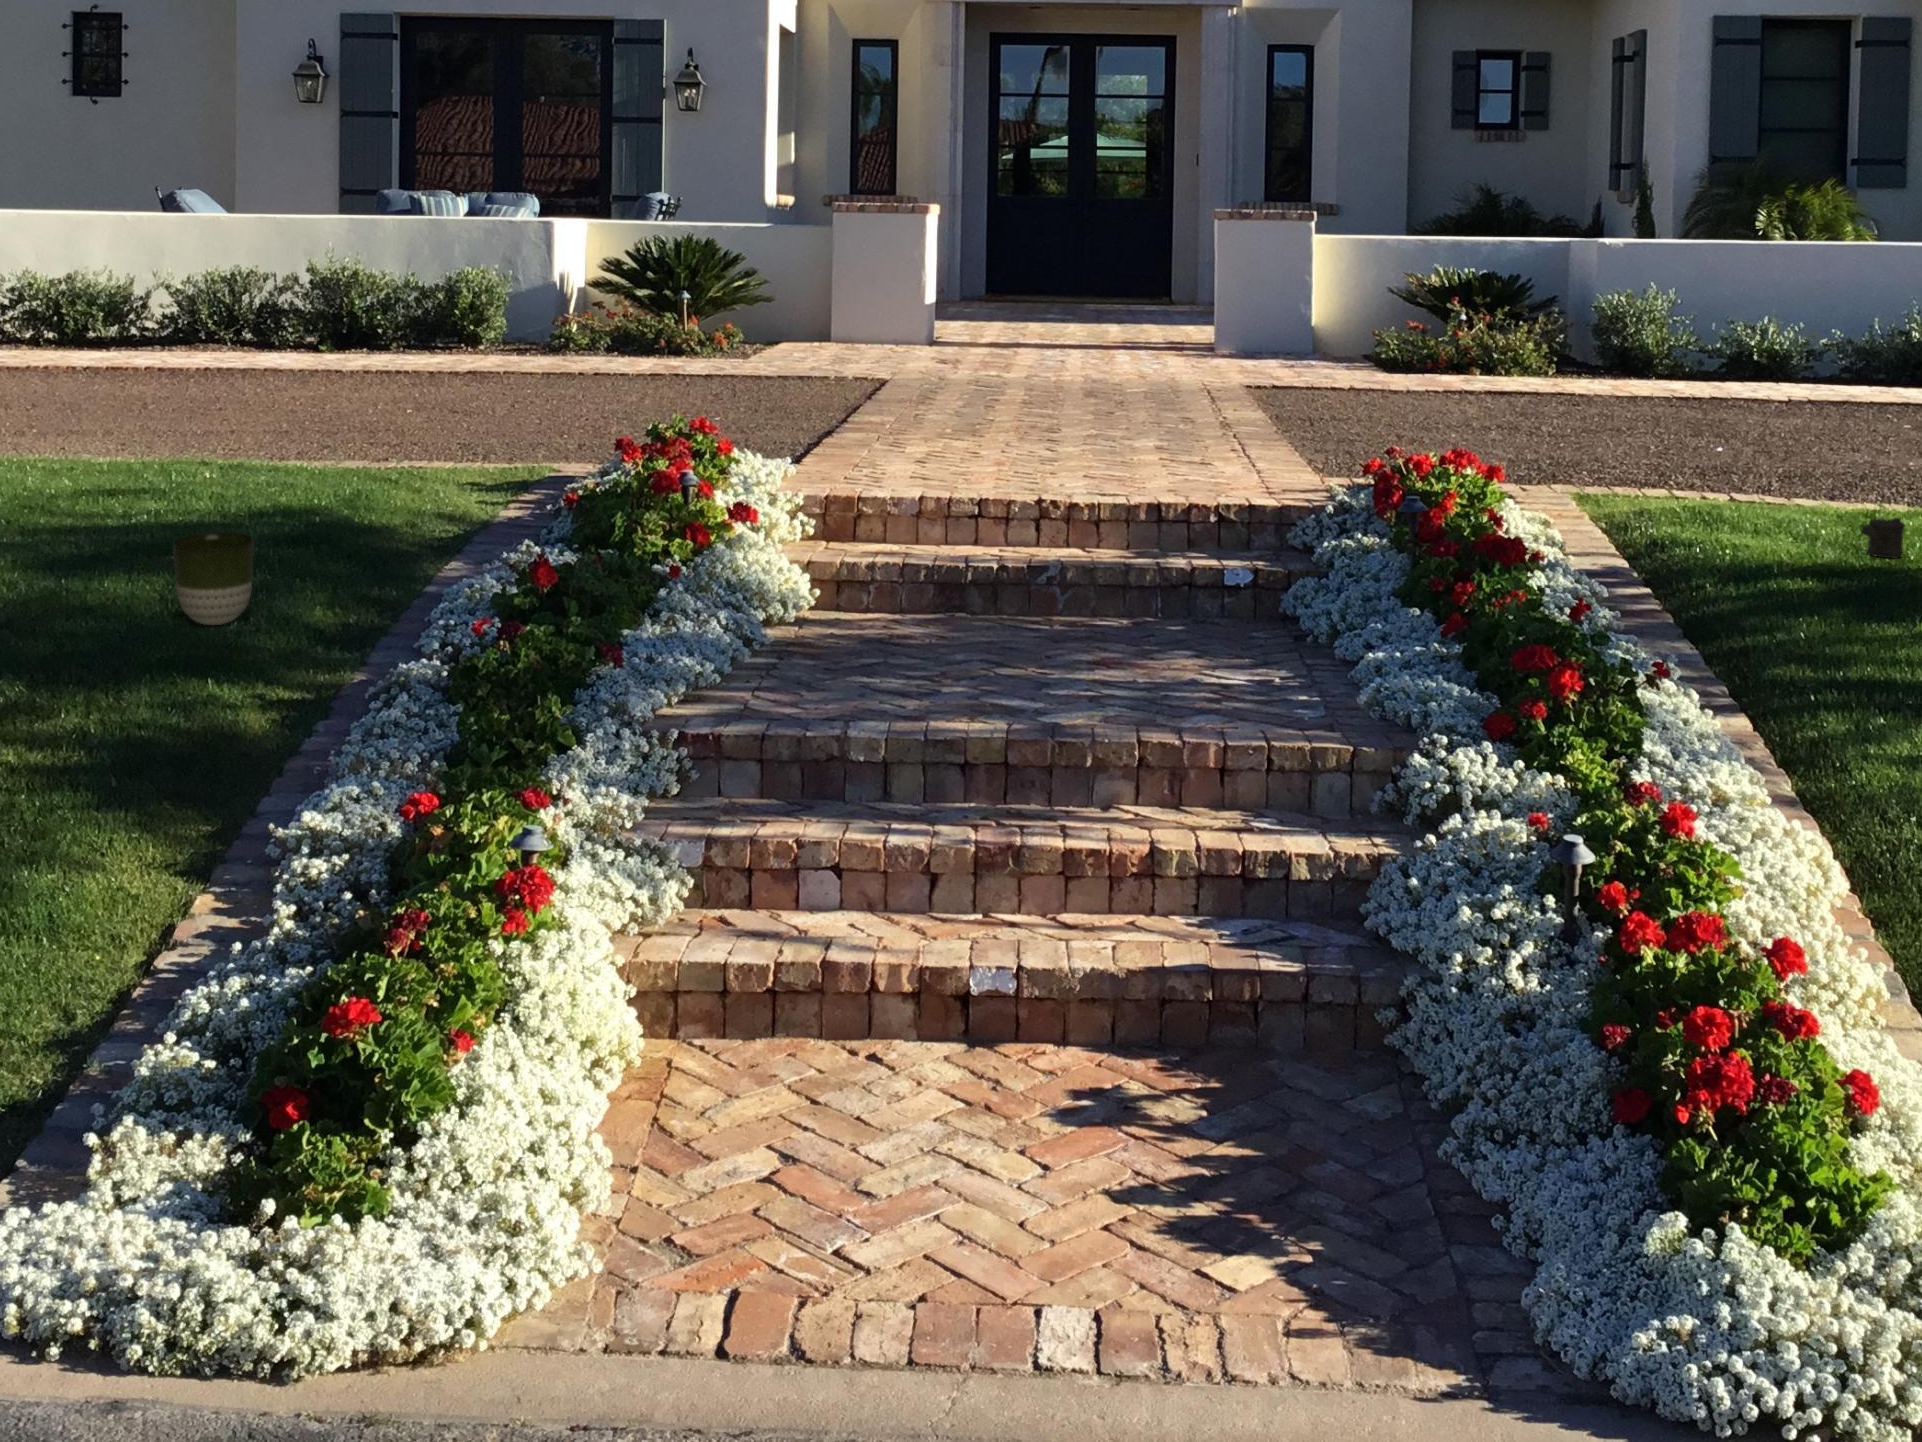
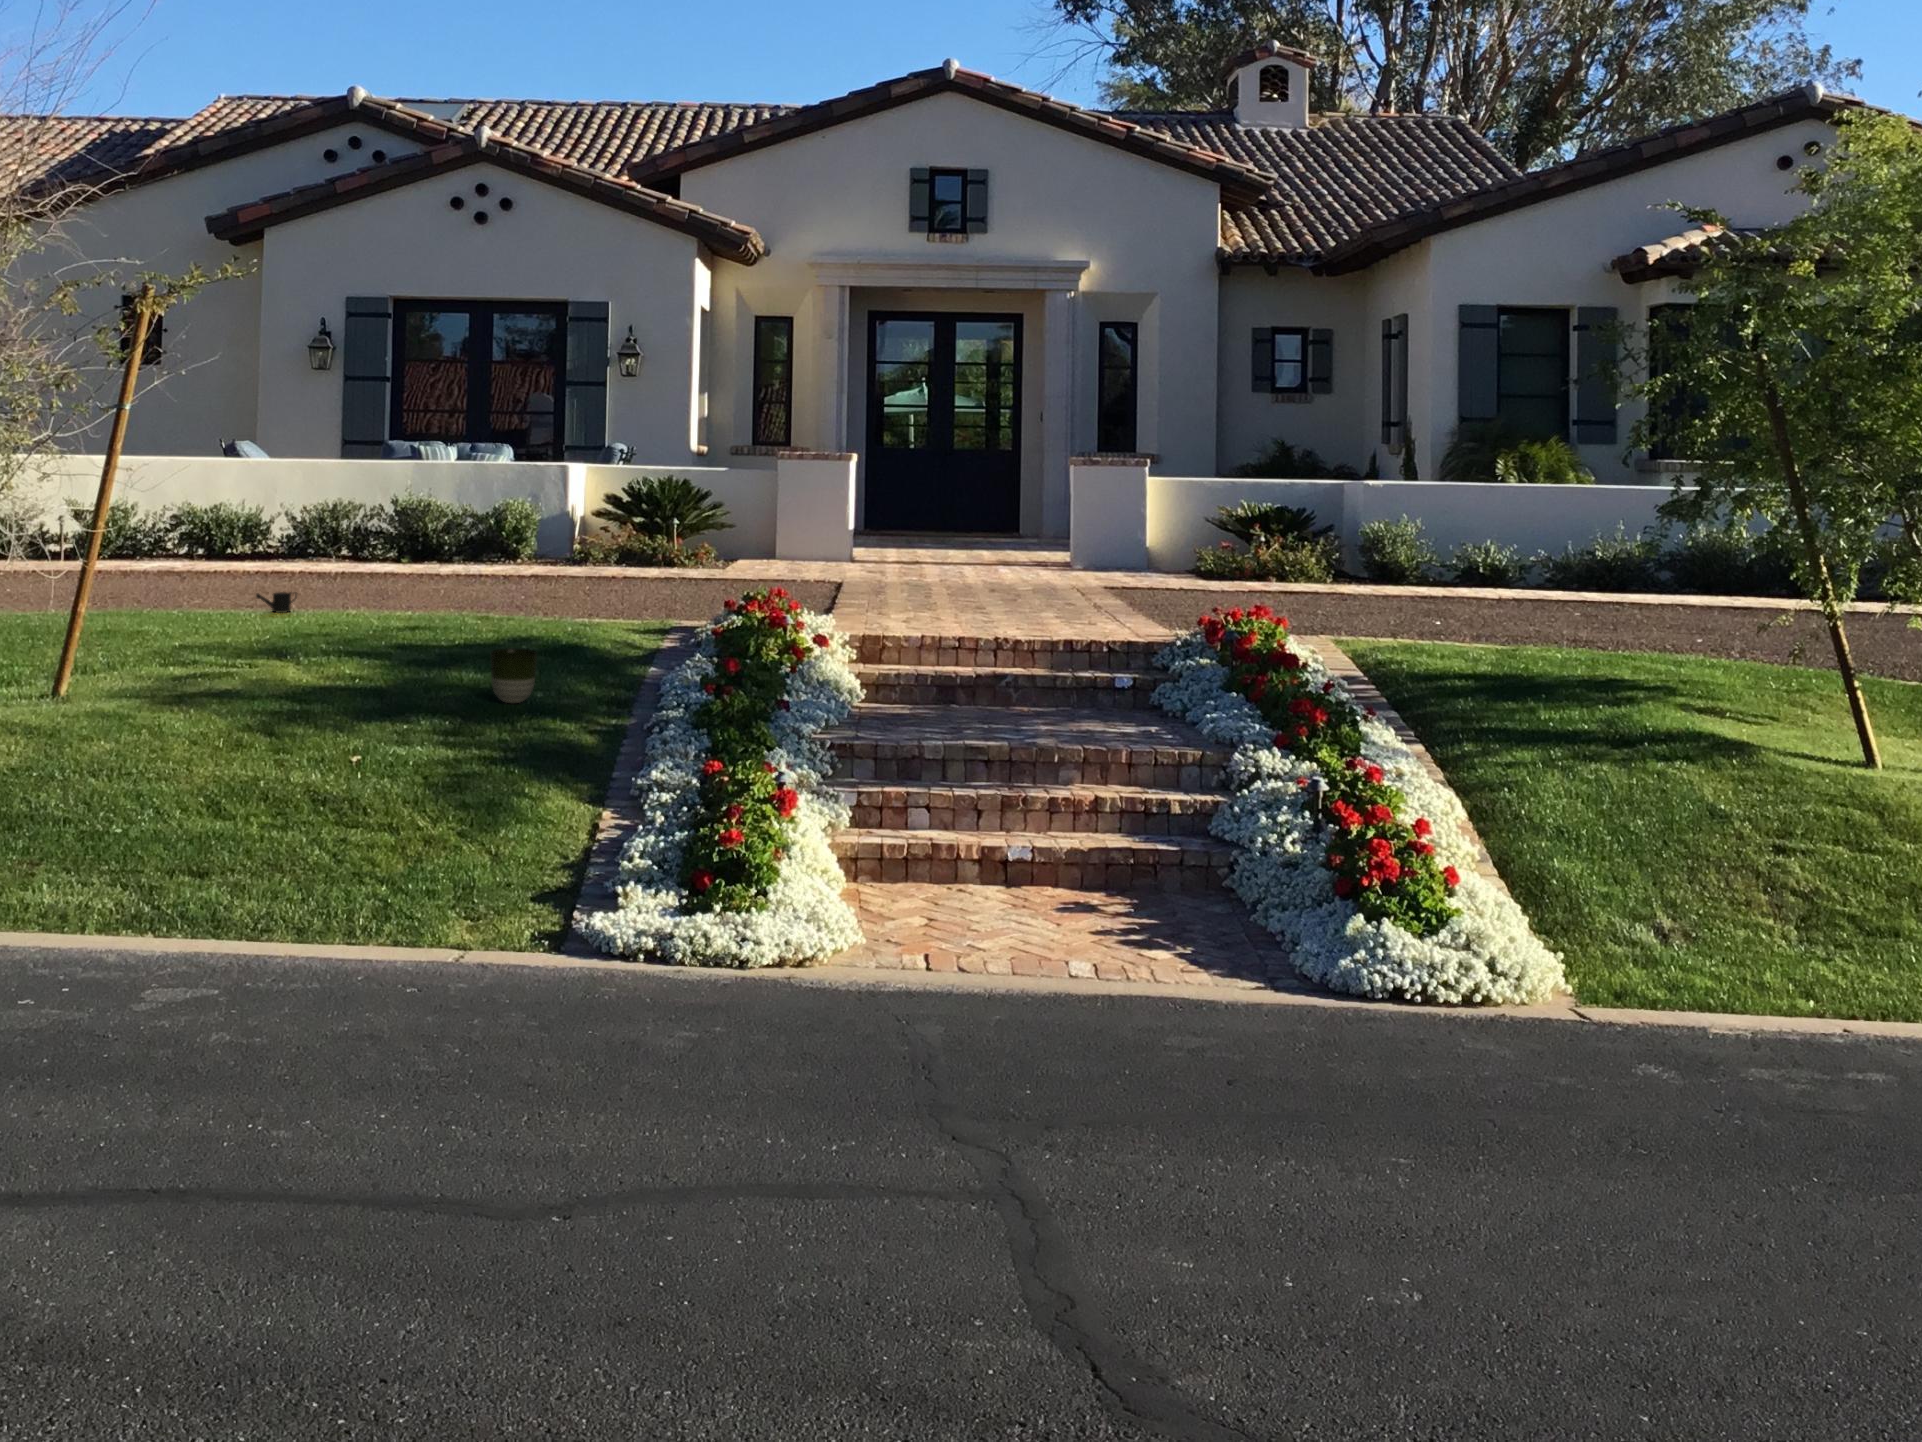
watering can: present [1862,517,1905,558] -> present [256,592,297,613]

